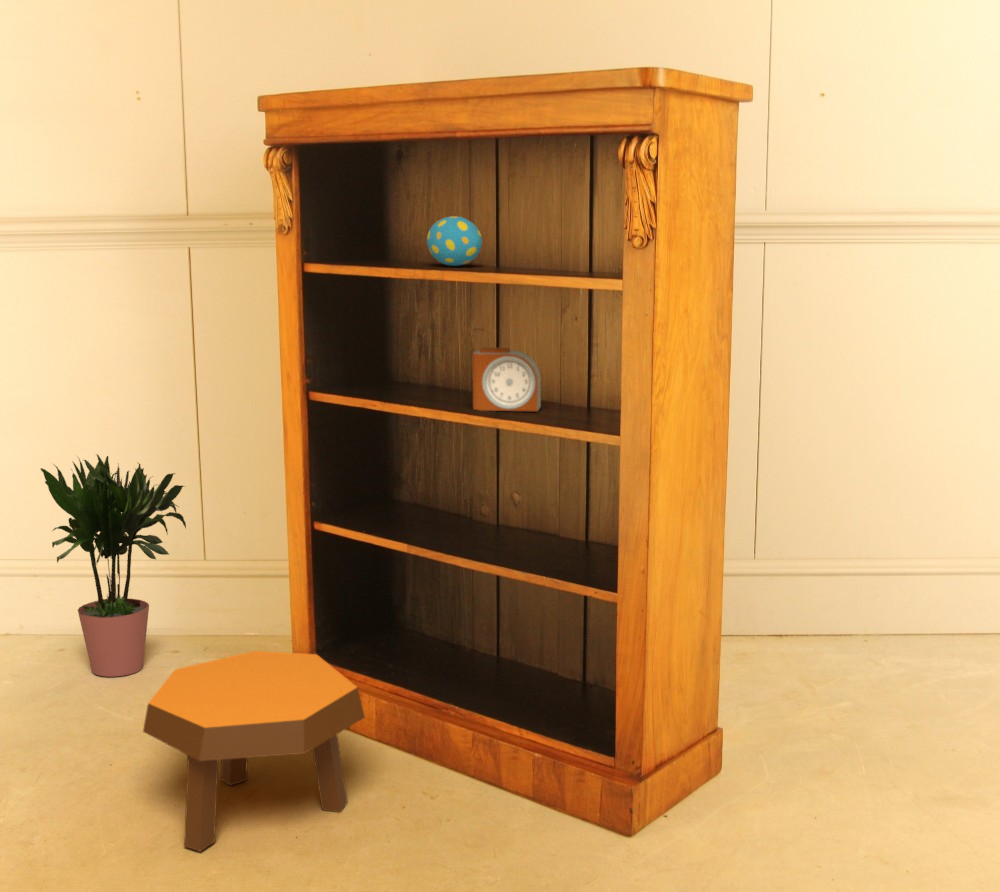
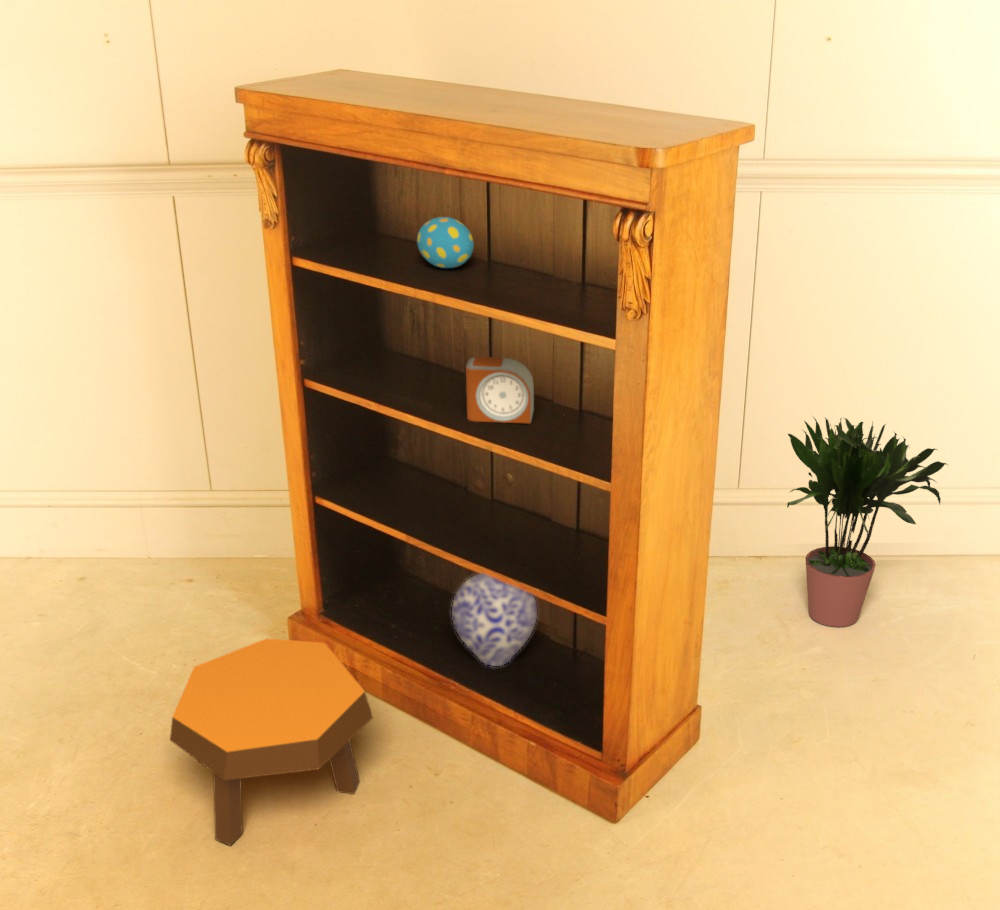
potted plant: present [41,454,186,677] -> present [787,417,947,627]
vase: none [453,562,543,696] -> present [452,574,537,666]

